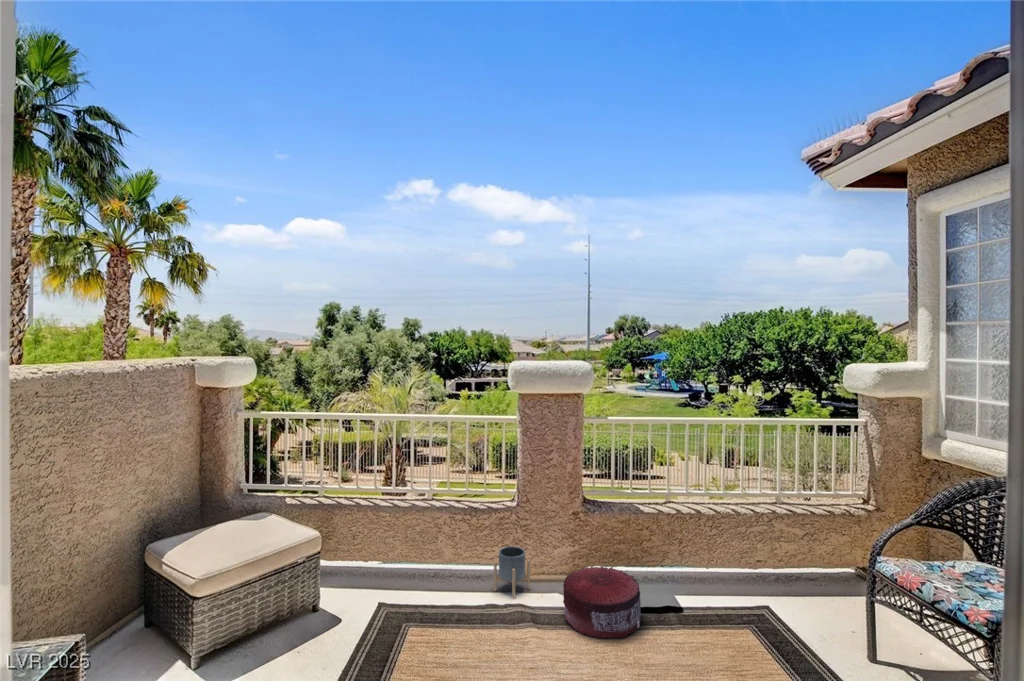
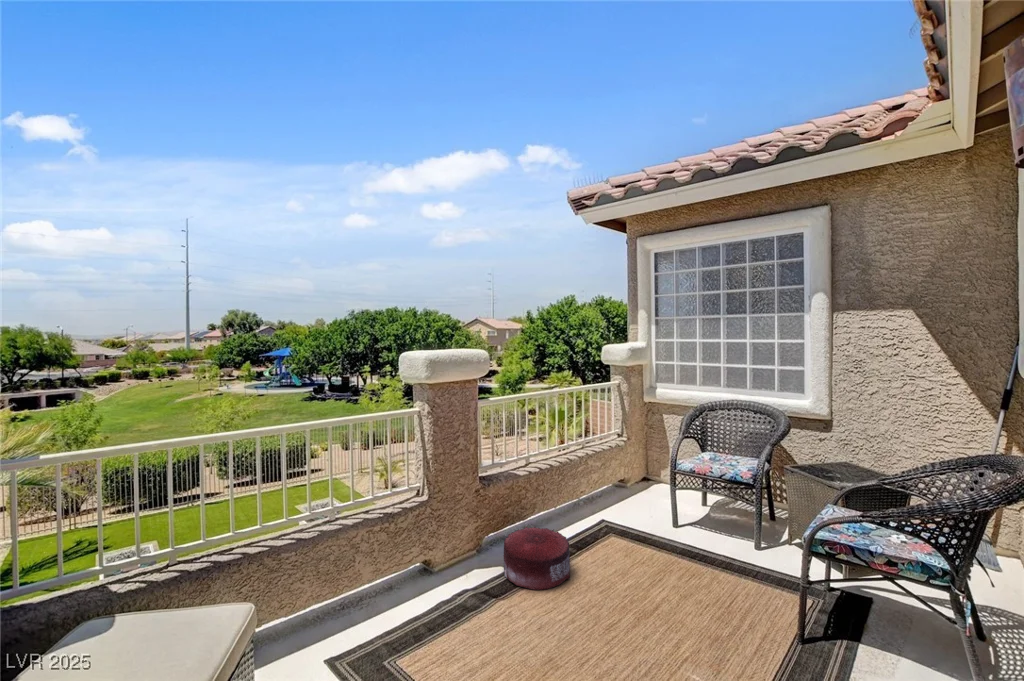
planter: present [494,546,530,599] -> none [426,538,455,591]

